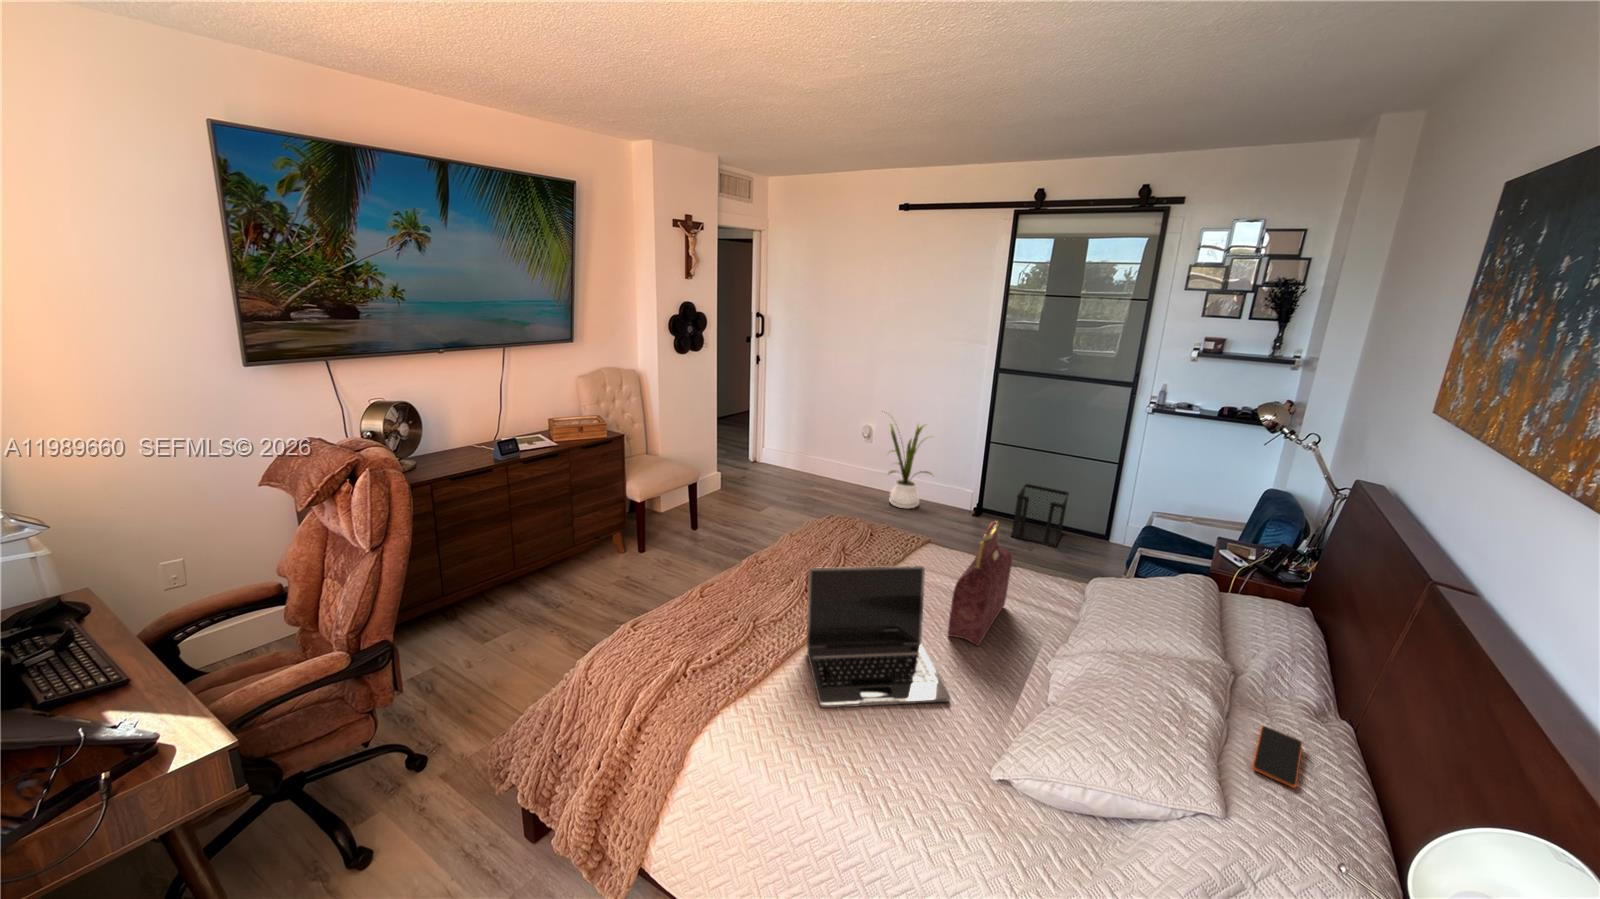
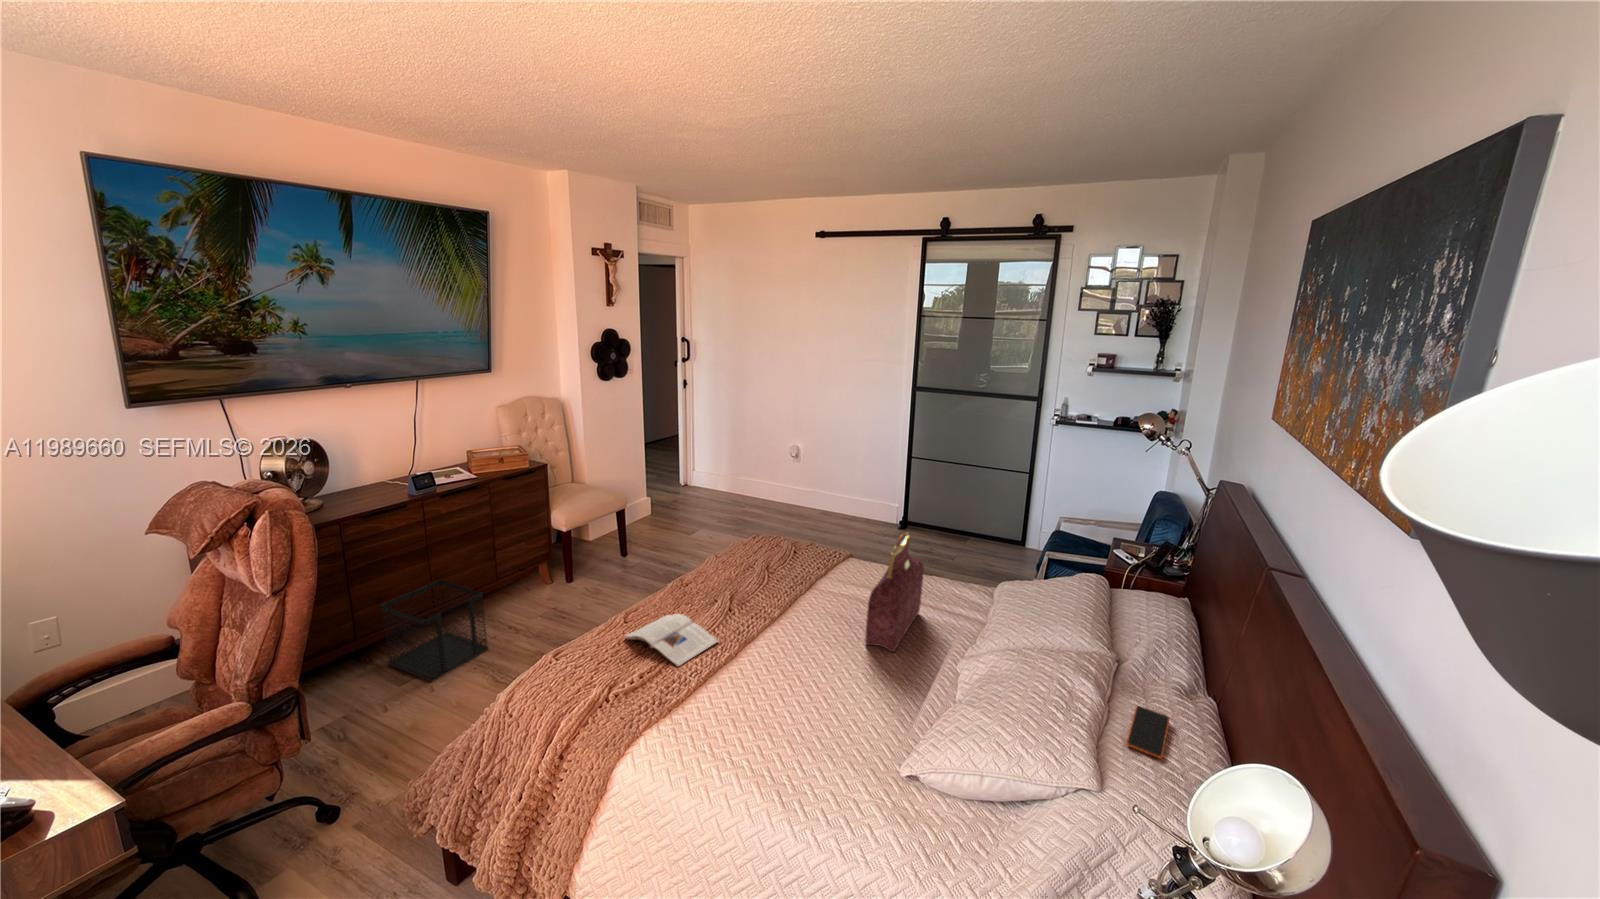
house plant: present [889,424,932,509] -> none [806,429,863,524]
wastebasket: present [1011,484,1069,547] -> present [381,580,489,682]
laptop: present [807,566,950,708] -> none [728,579,865,722]
magazine: none [700,592,795,646] -> present [626,614,719,666]

